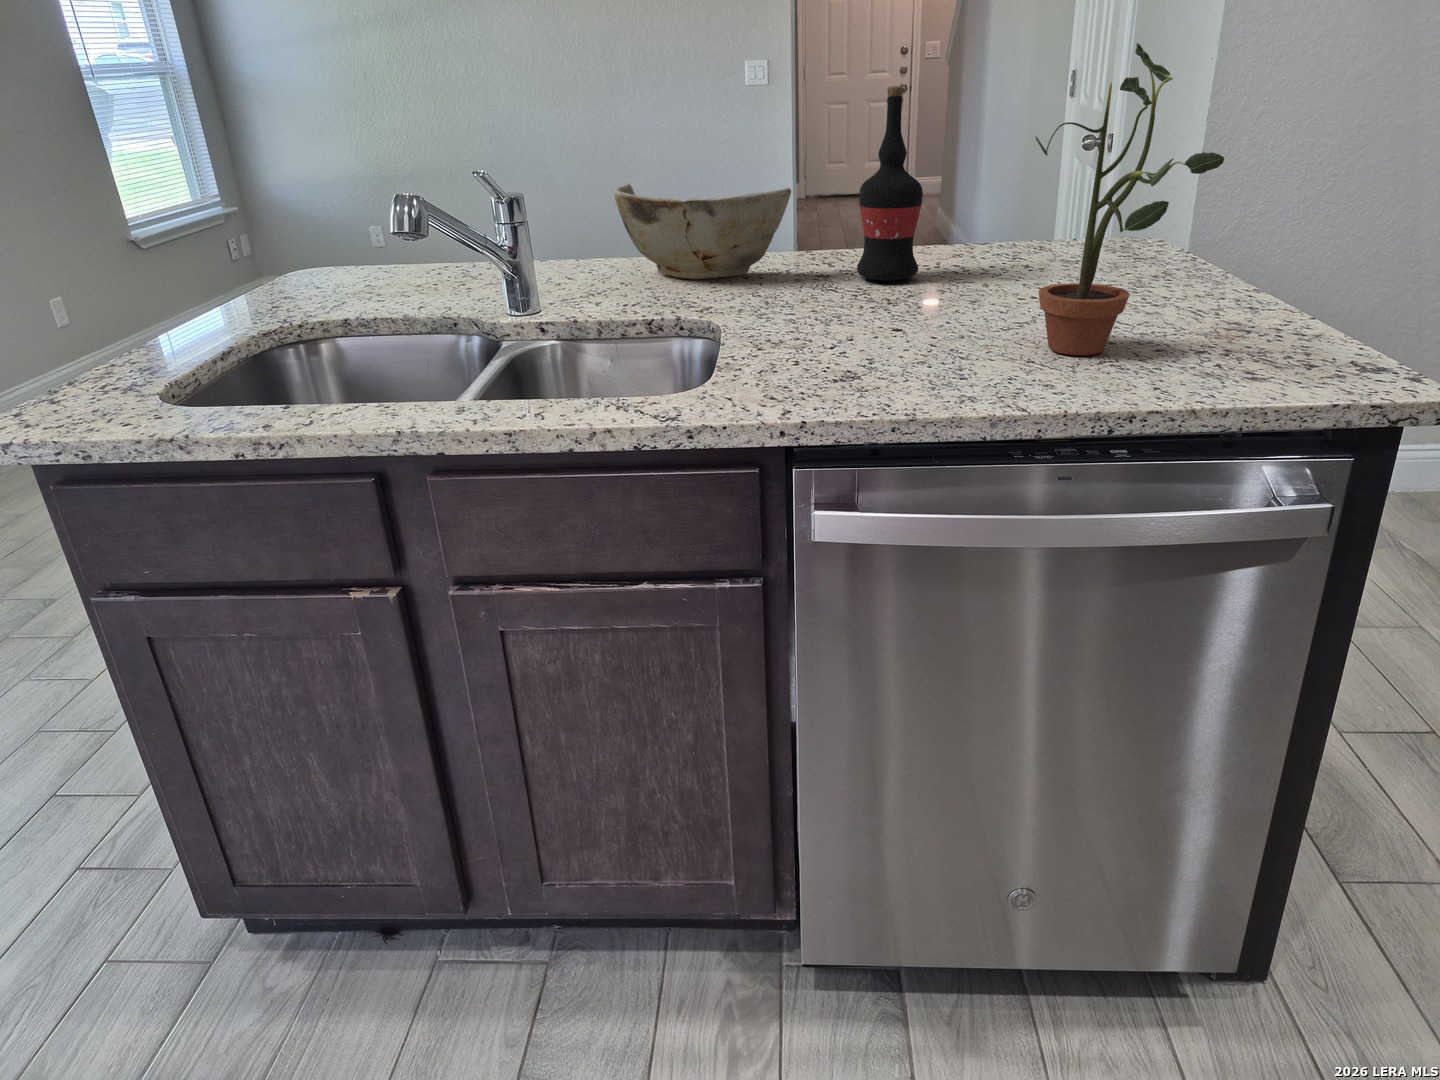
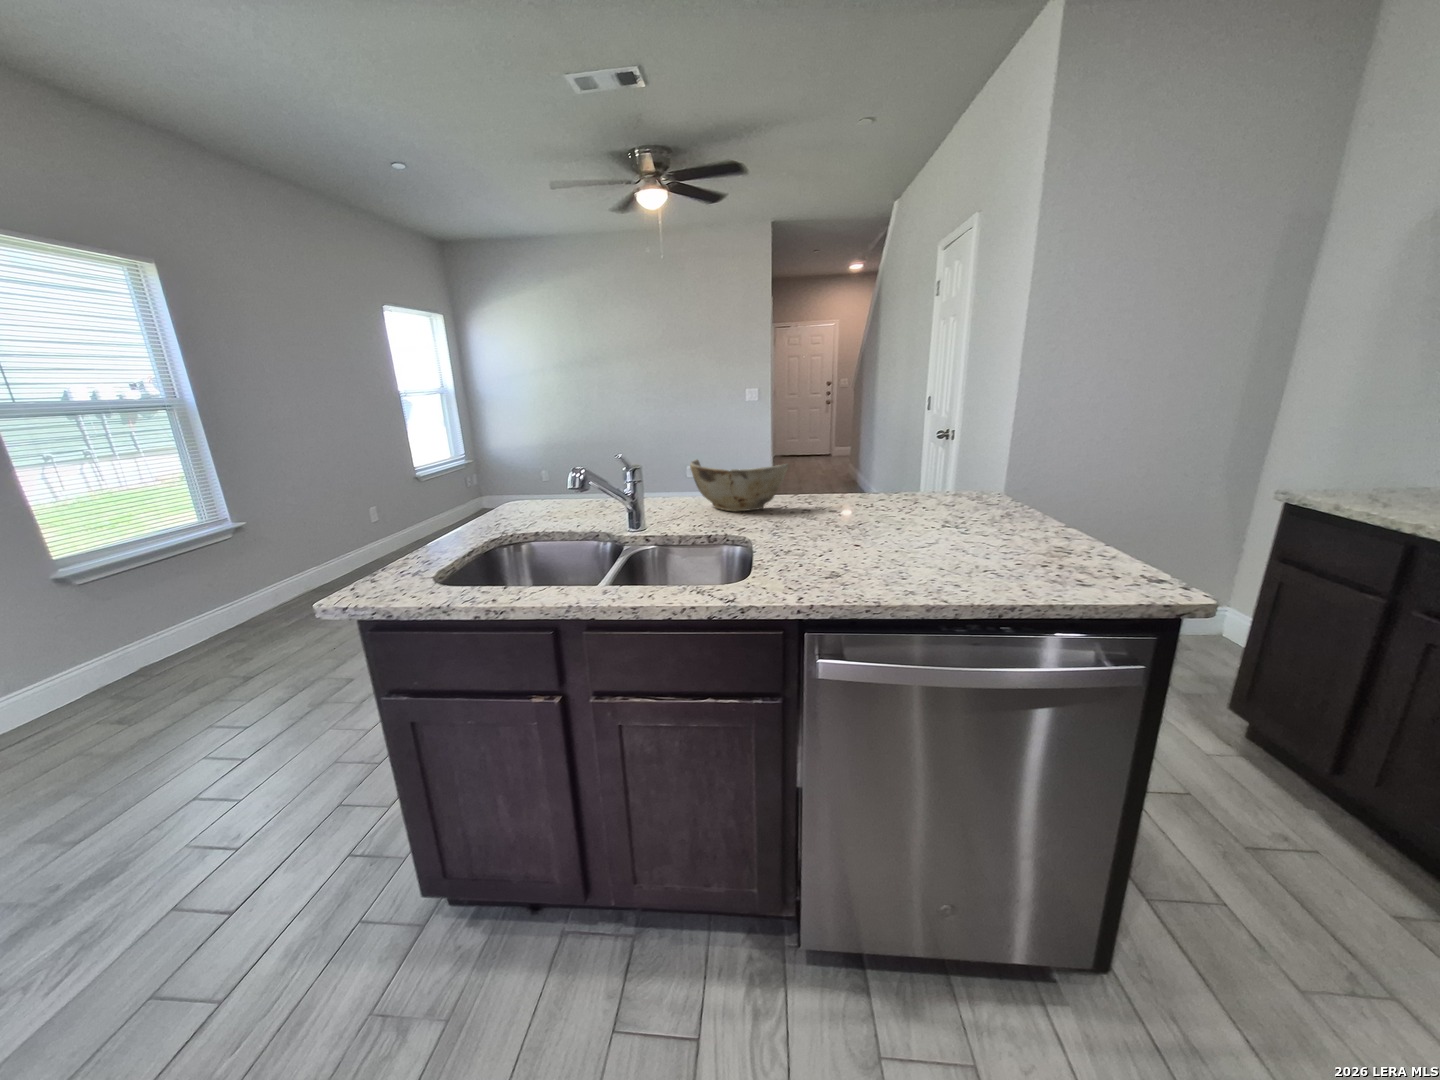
potted plant: present [1036,43,1224,355] -> none [936,395,1045,564]
wine bottle: present [857,86,923,281] -> none [826,412,863,514]

